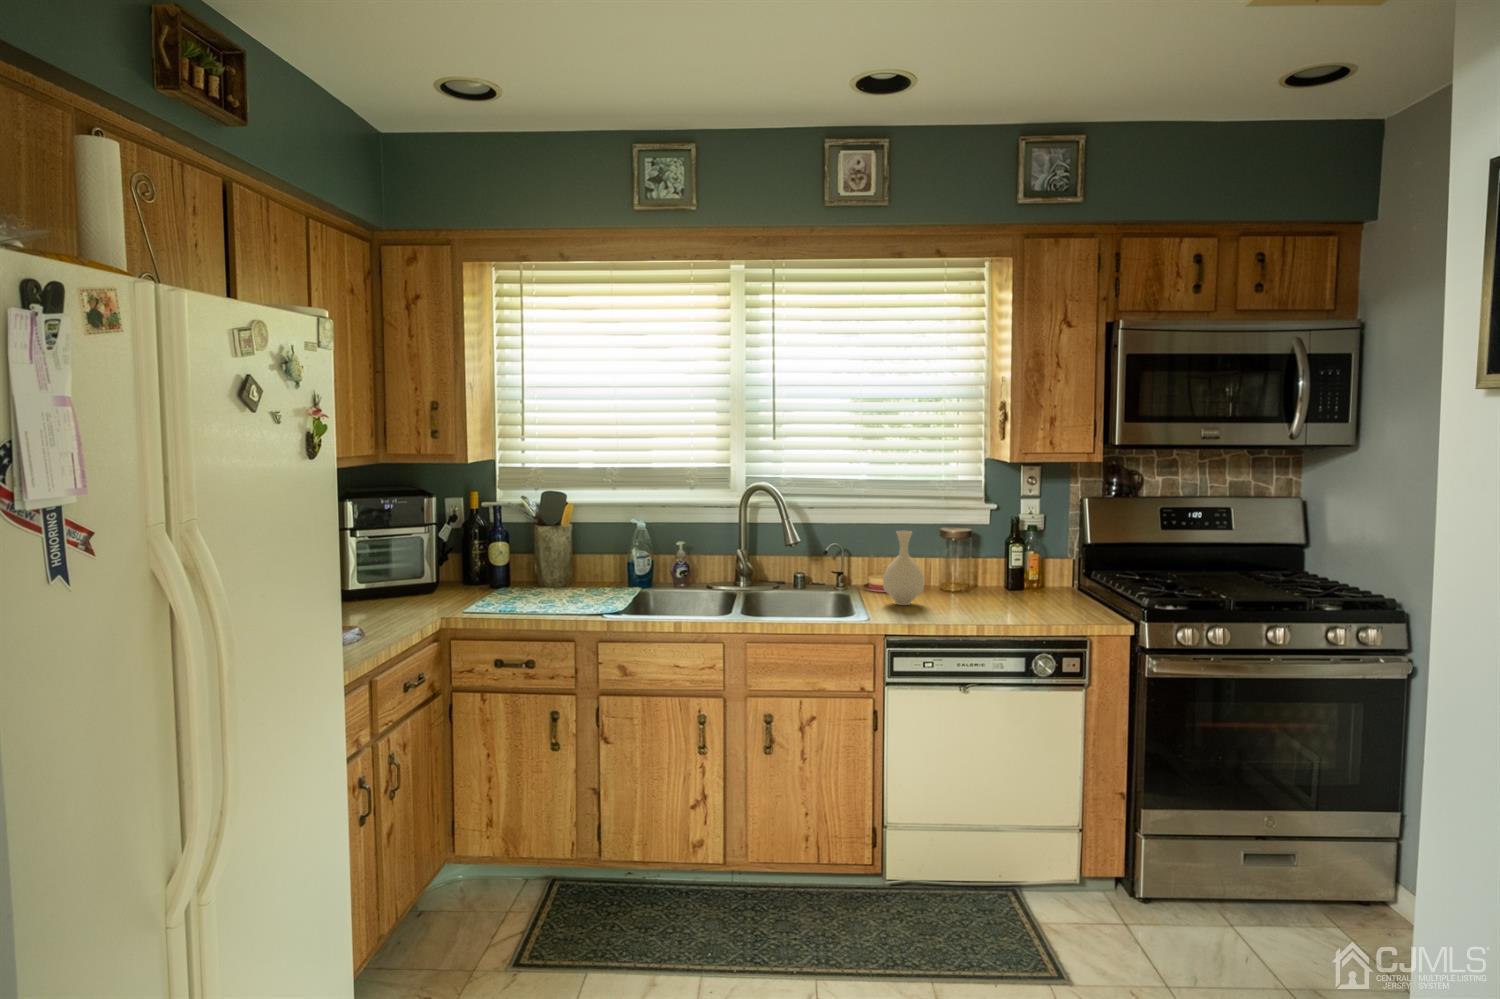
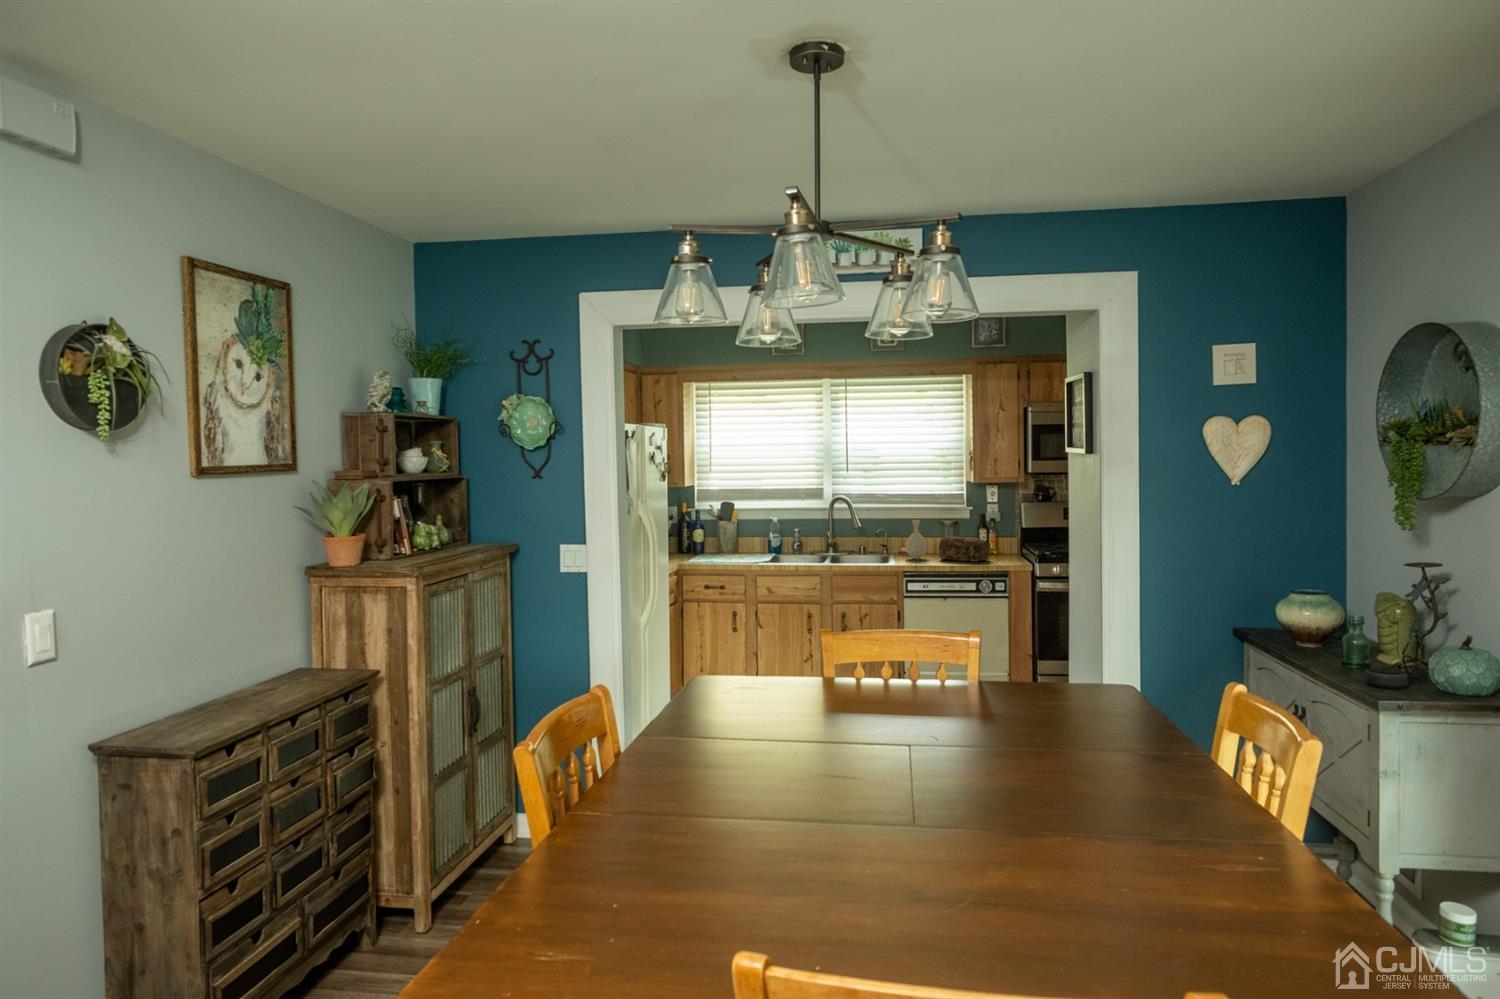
bread loaf: none [947,562,1042,615] -> present [939,536,989,562]

